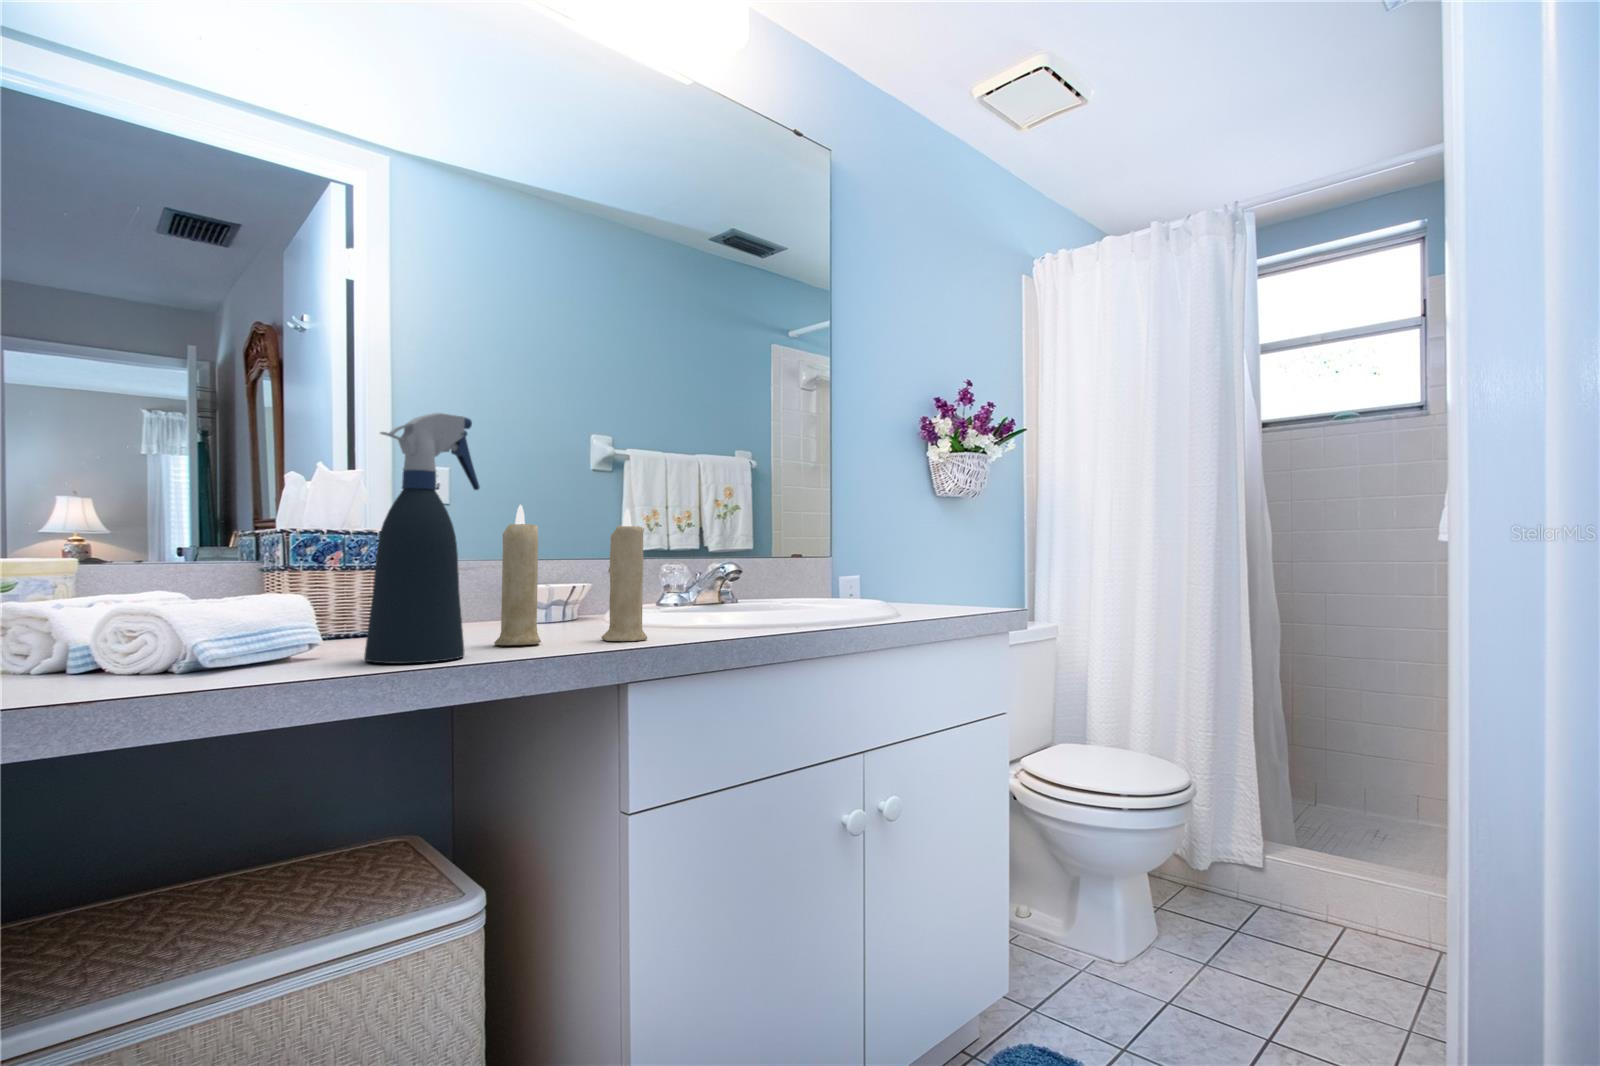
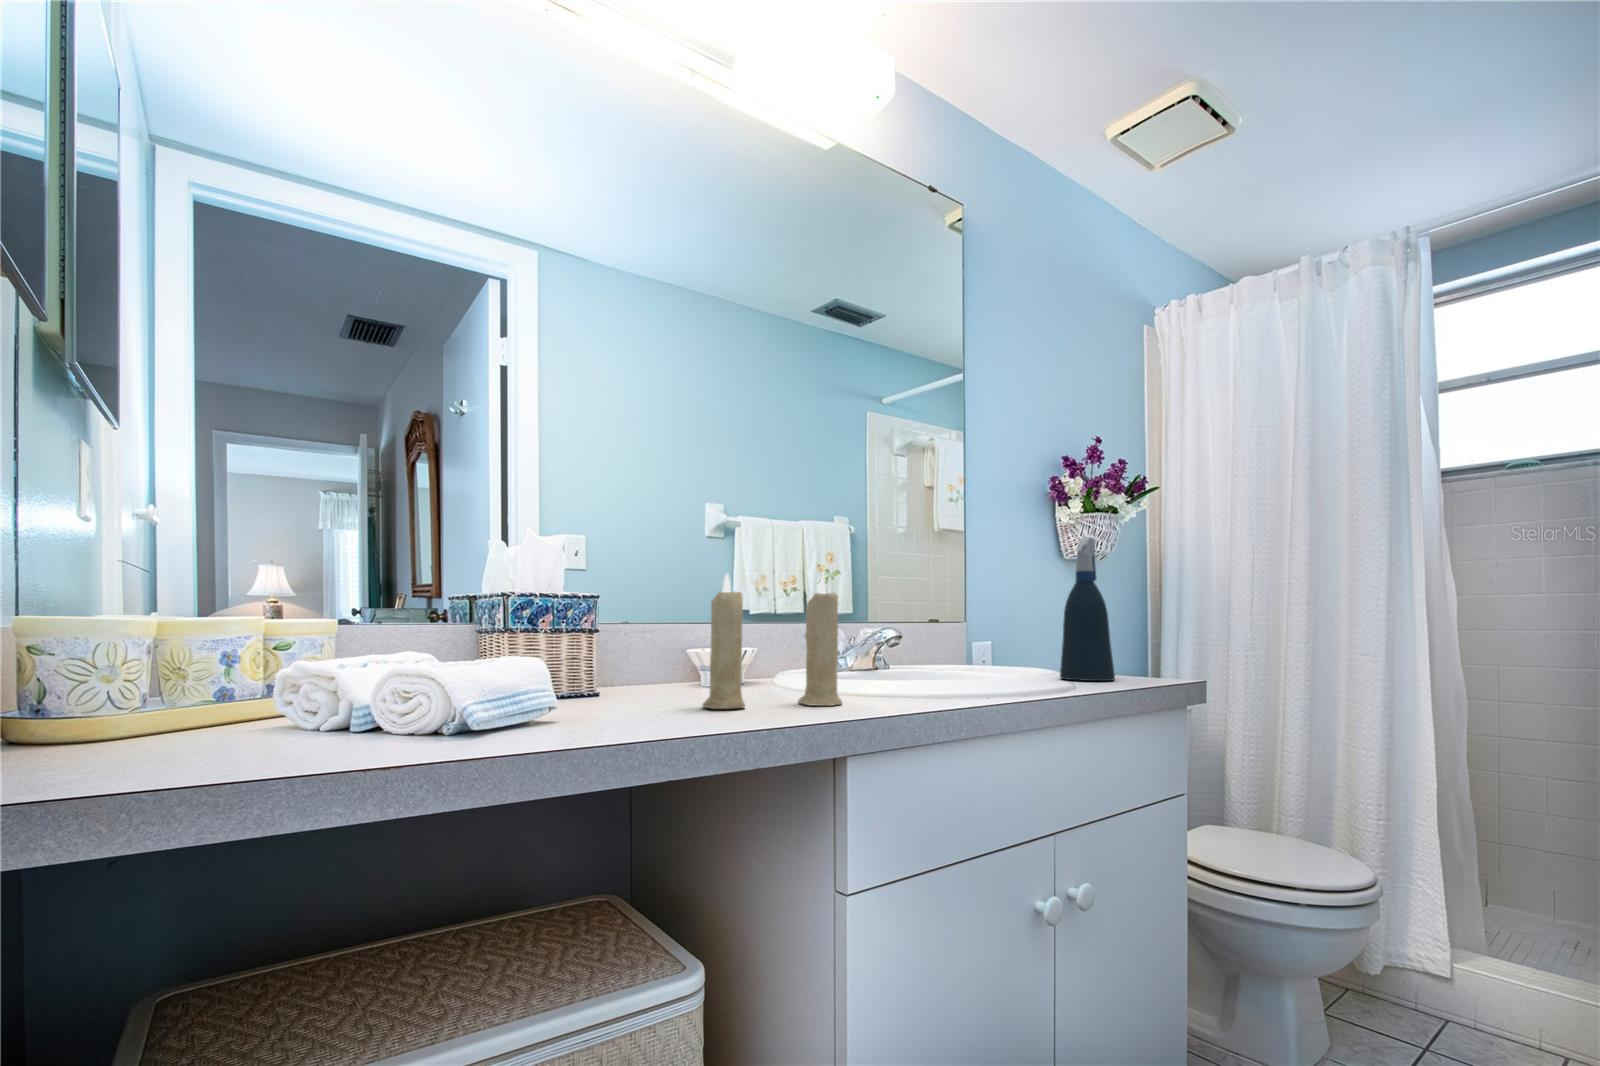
spray bottle: present [364,413,479,663] -> present [1060,537,1115,681]

